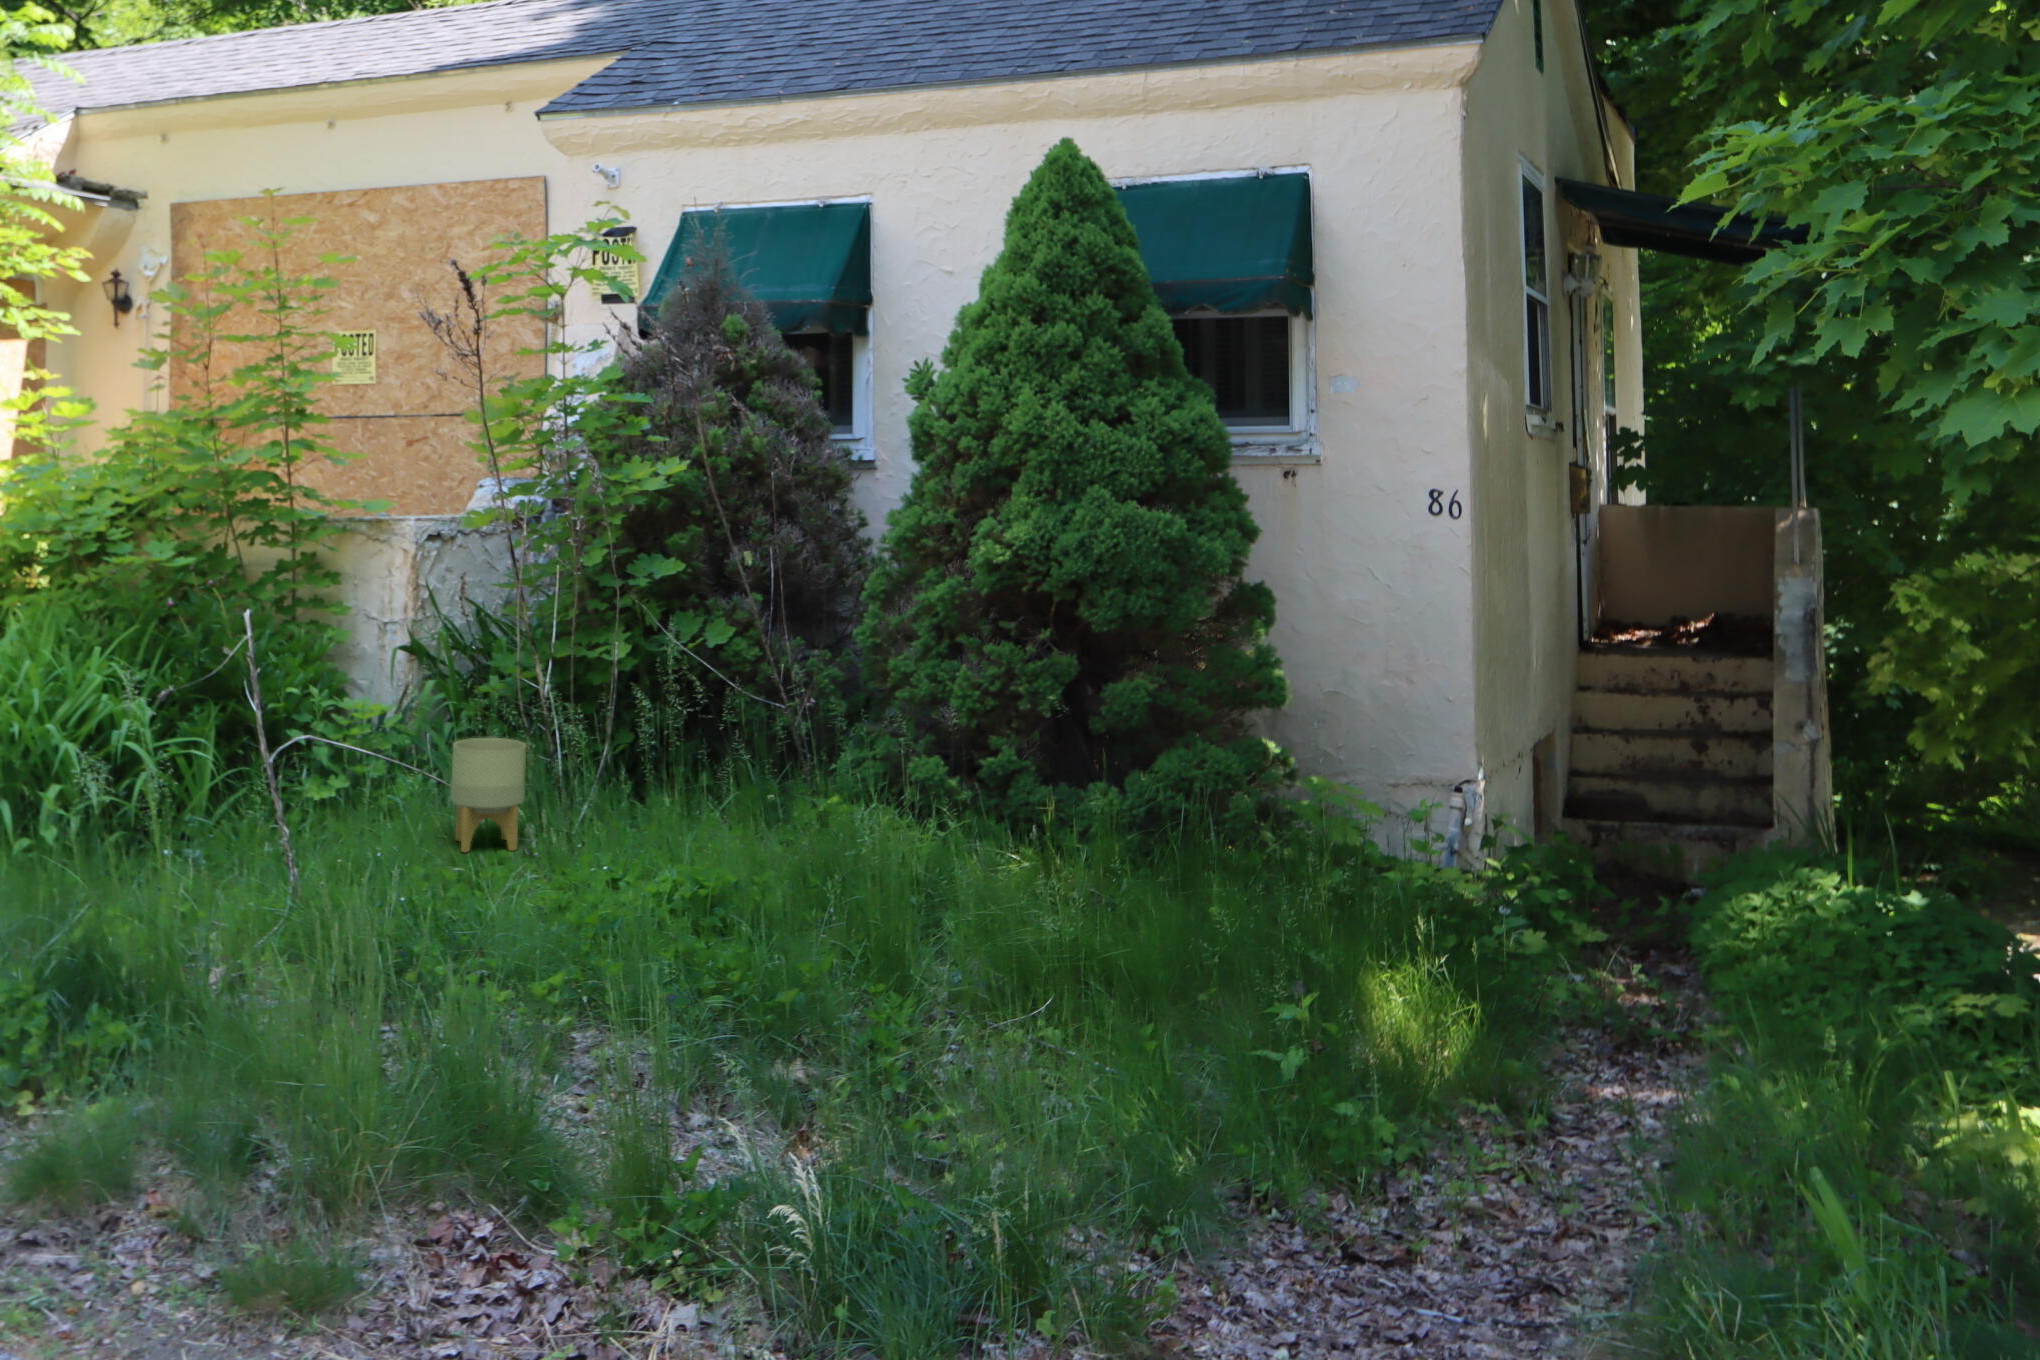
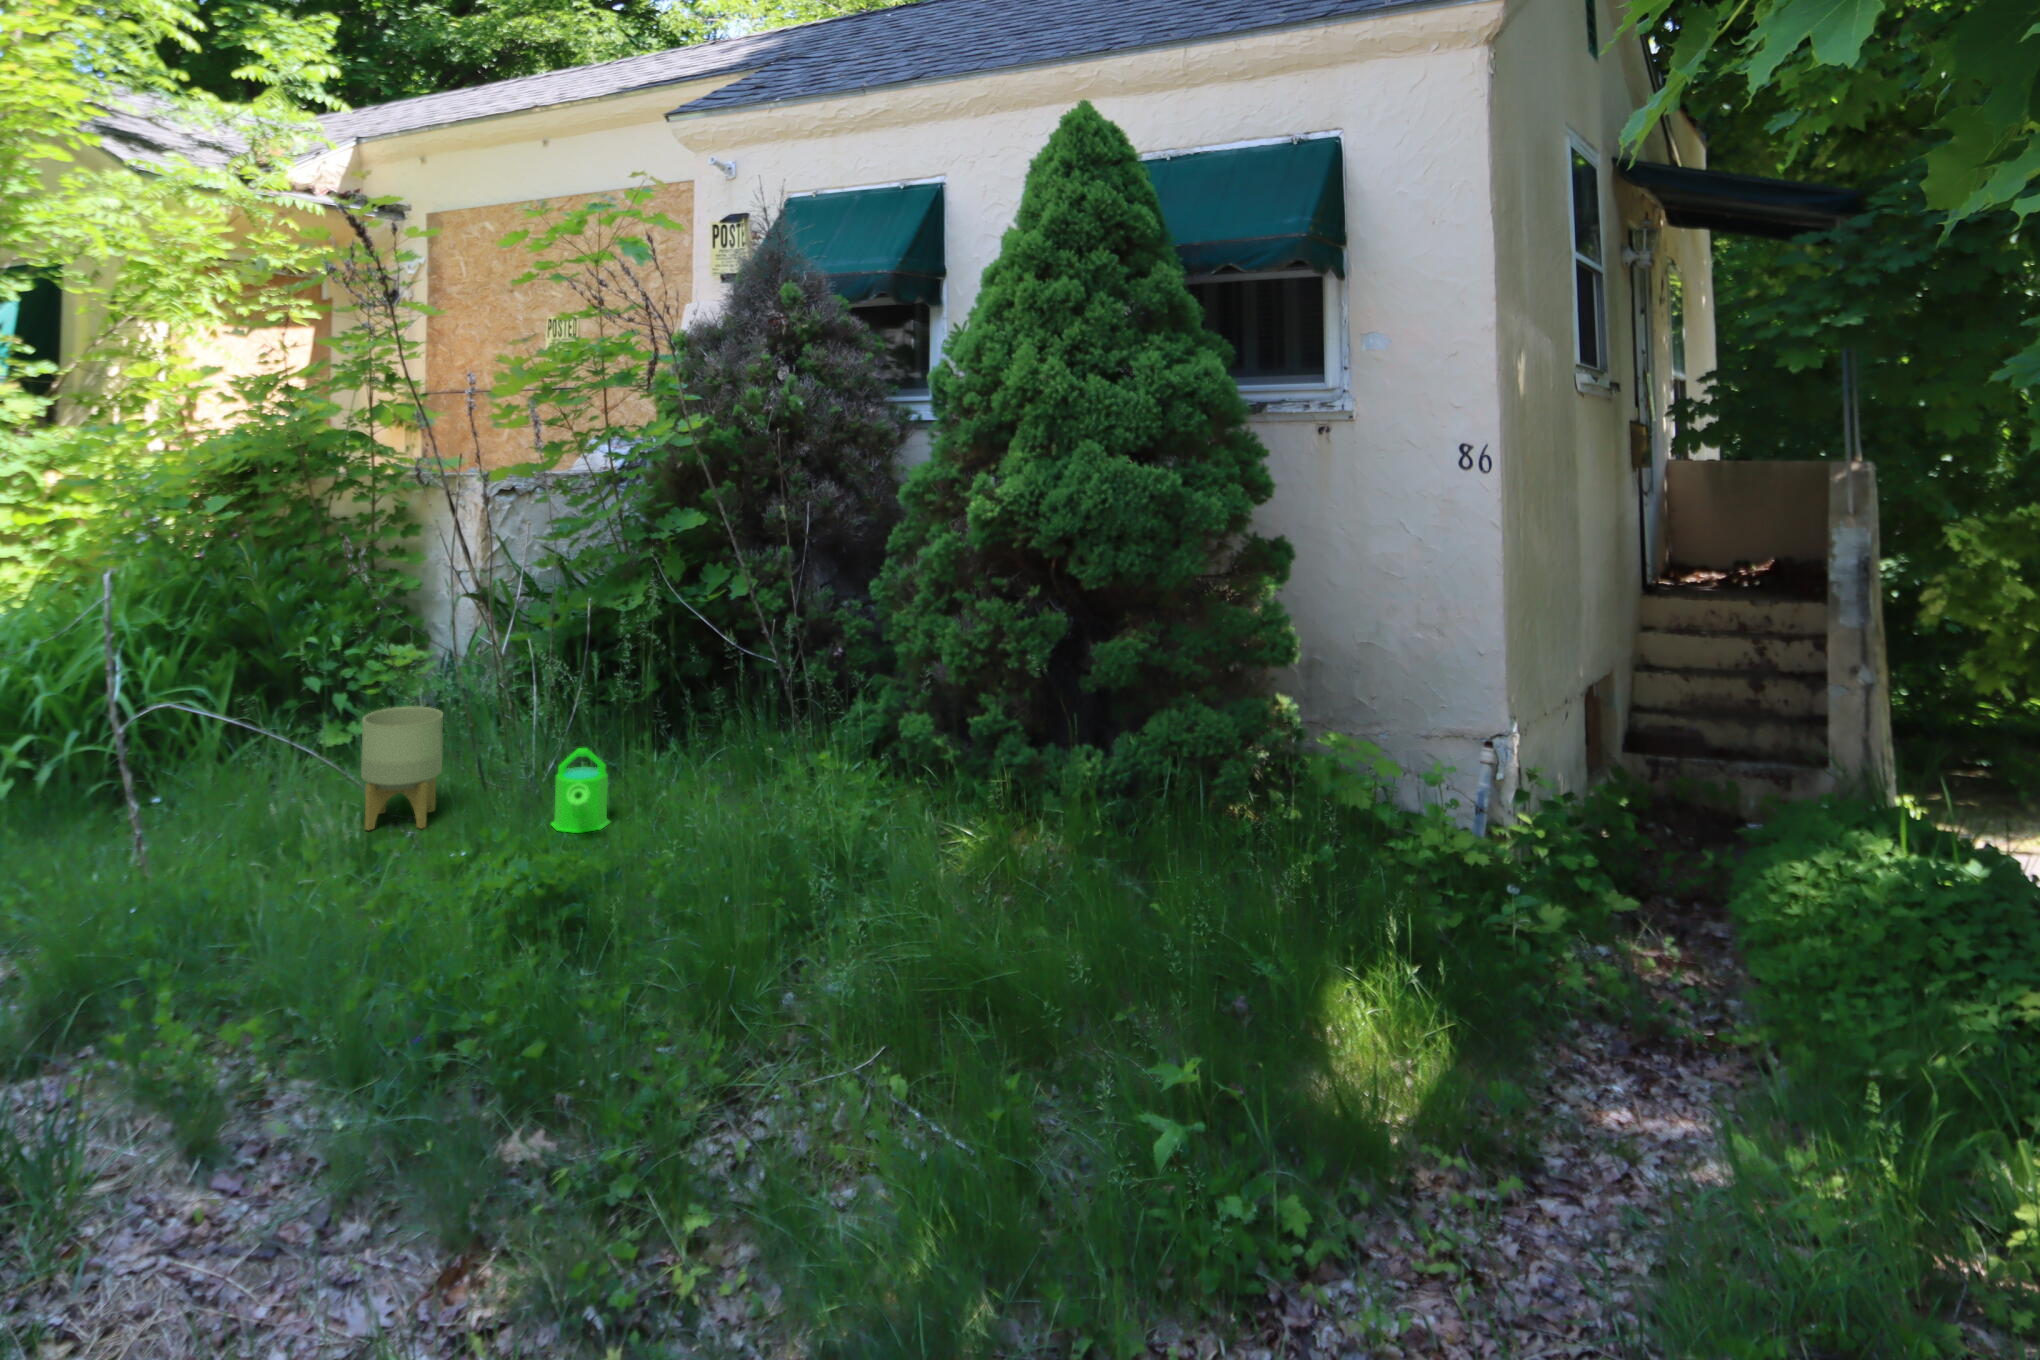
watering can: none [632,773,688,852] -> present [551,748,610,833]

